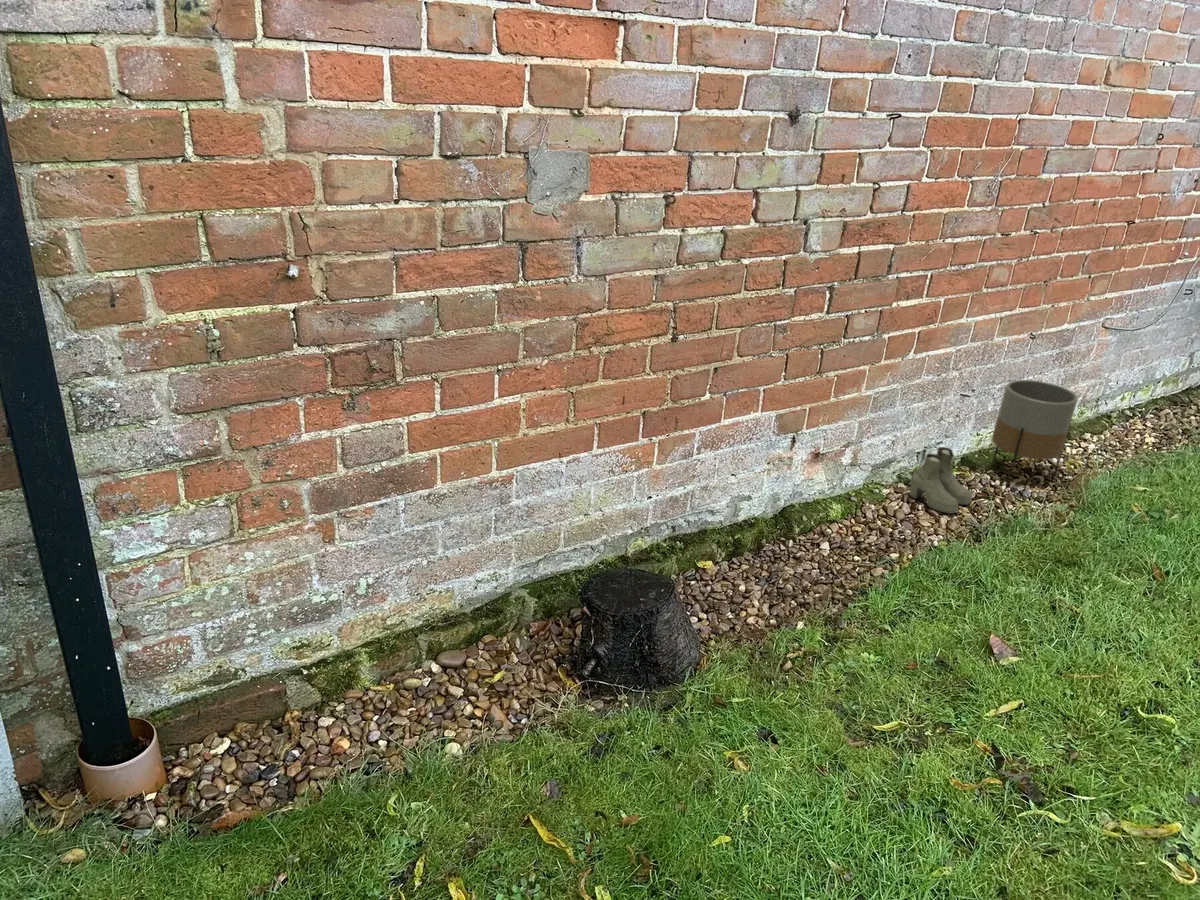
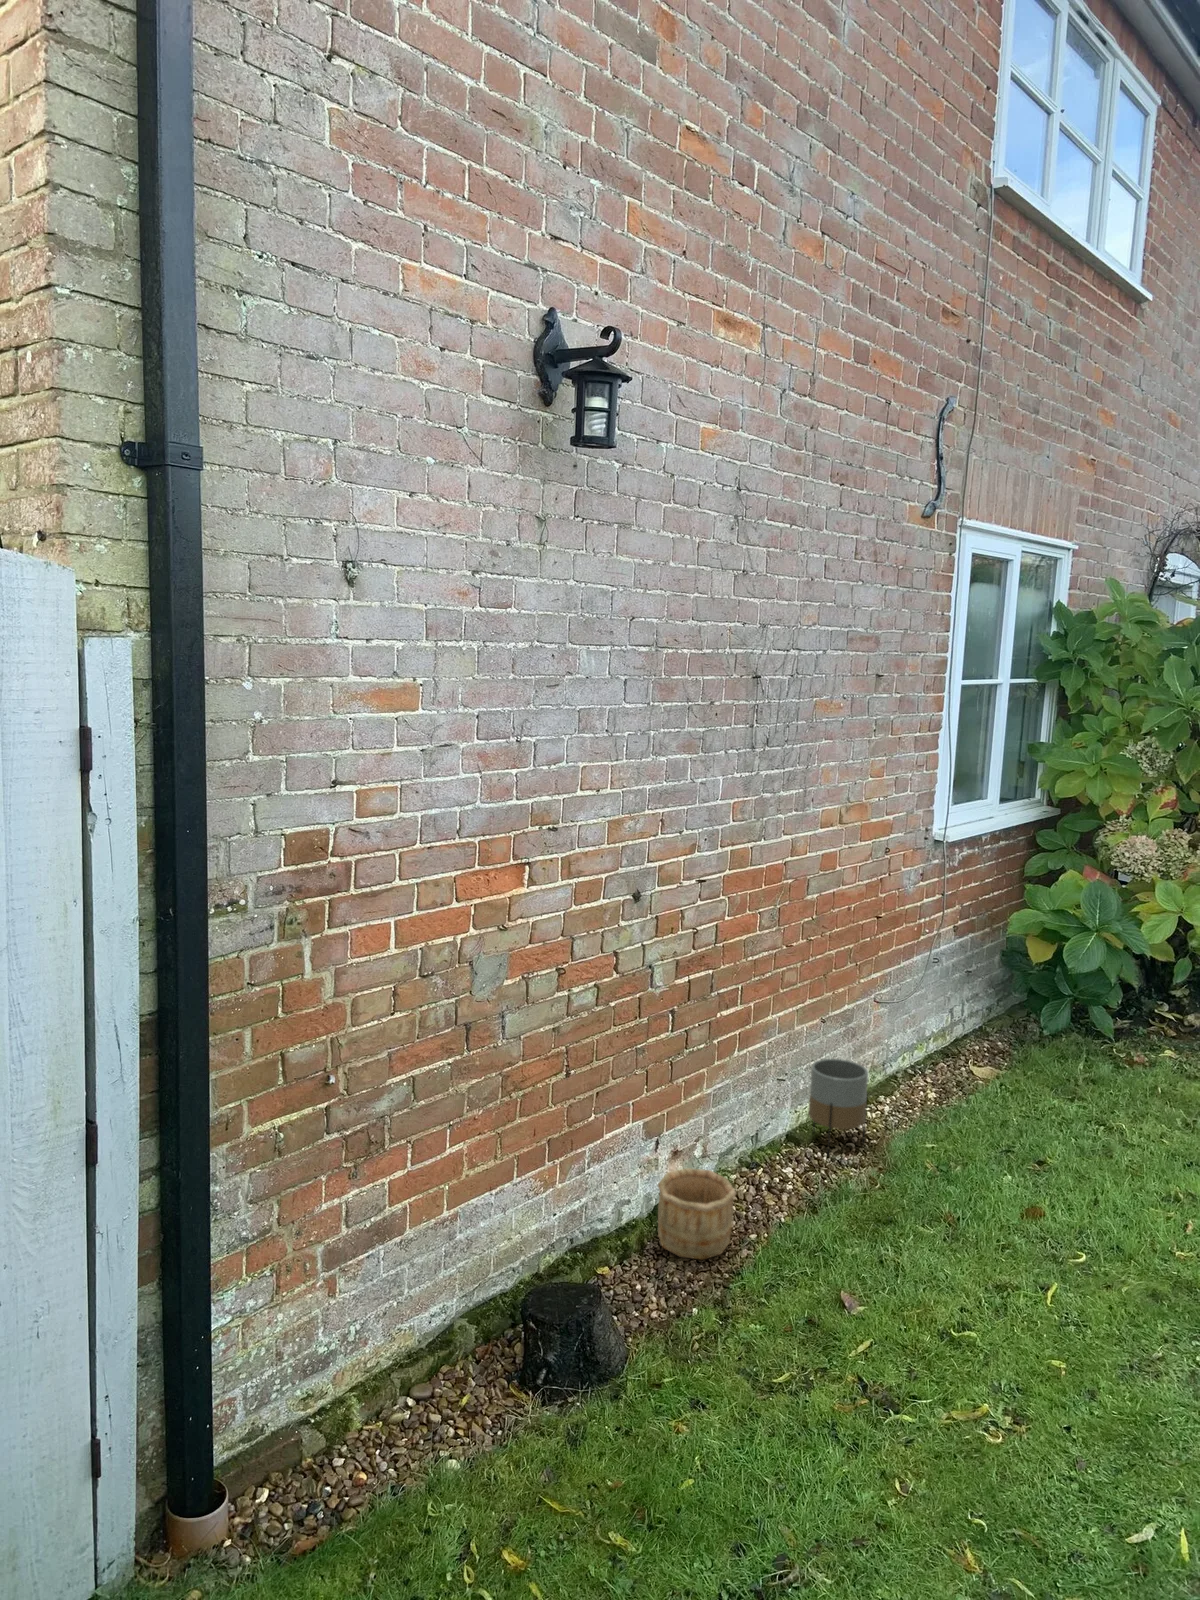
boots: present [909,447,972,514] -> none [752,1129,803,1190]
wooden bucket: none [782,472,879,572] -> present [658,1168,736,1260]

